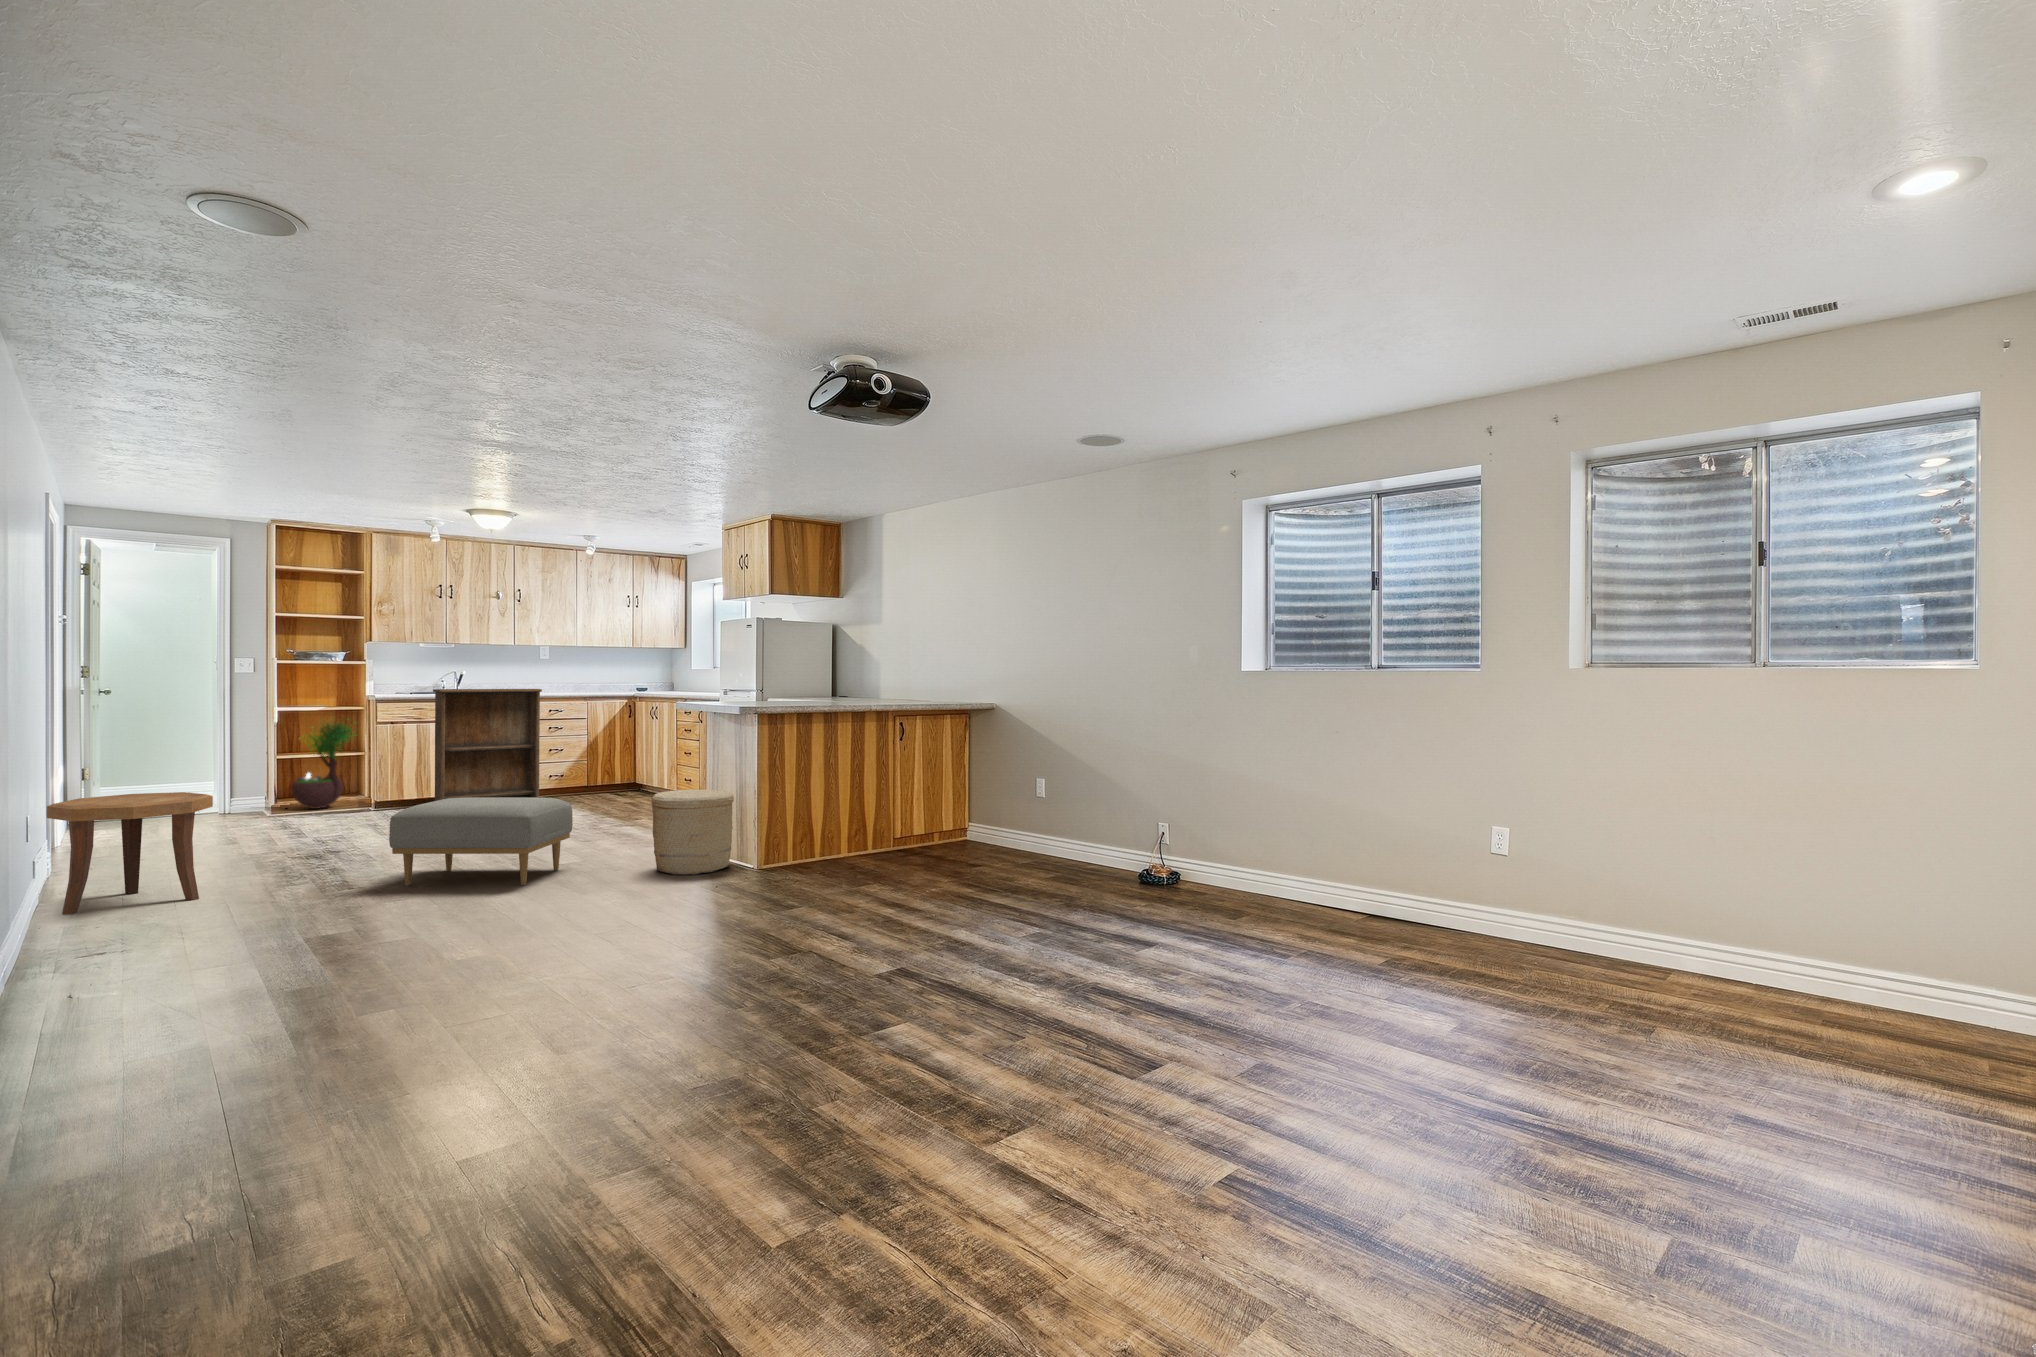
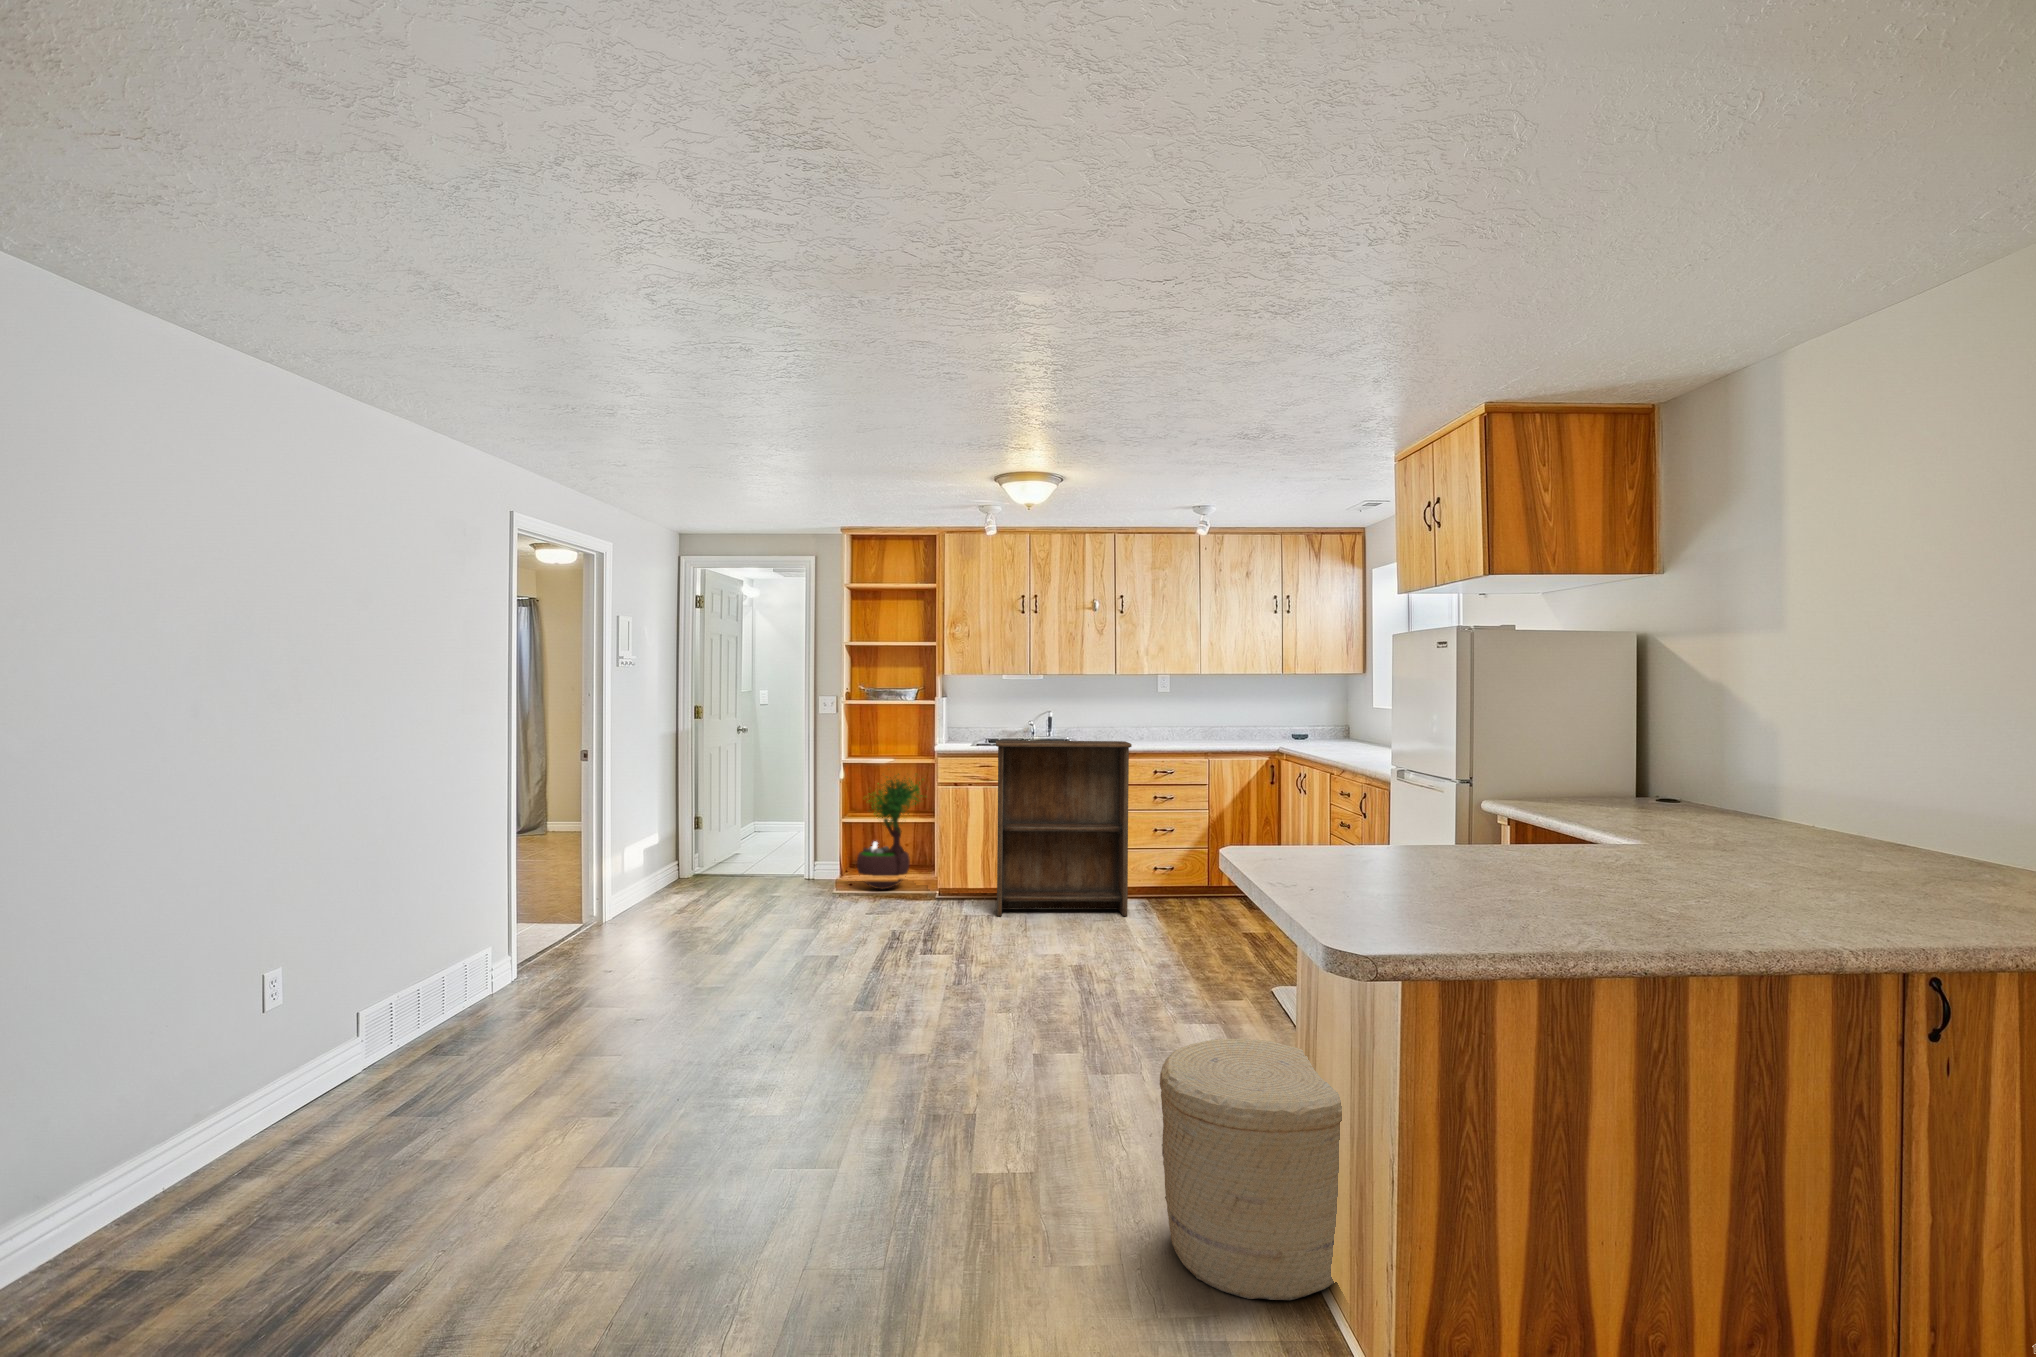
side table: present [46,792,213,915] -> none [334,918,535,1112]
ottoman: present [389,797,573,885] -> none [711,979,1028,1223]

